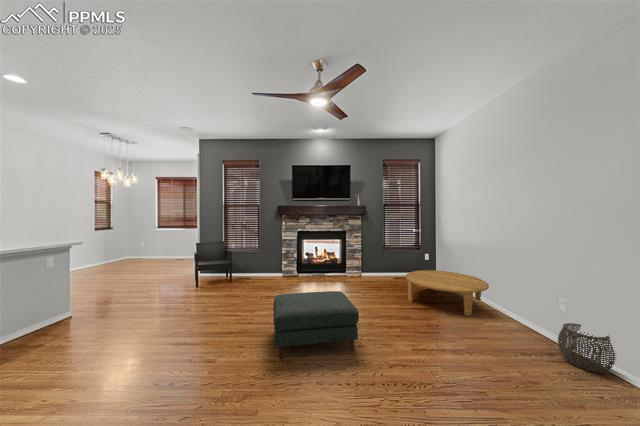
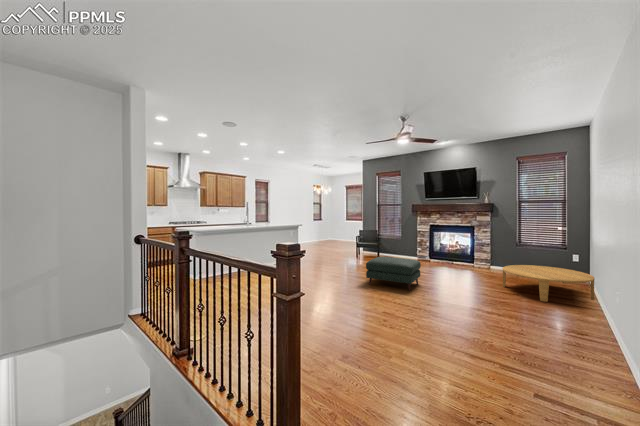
woven basket: present [558,323,616,373] -> none [565,301,611,340]

